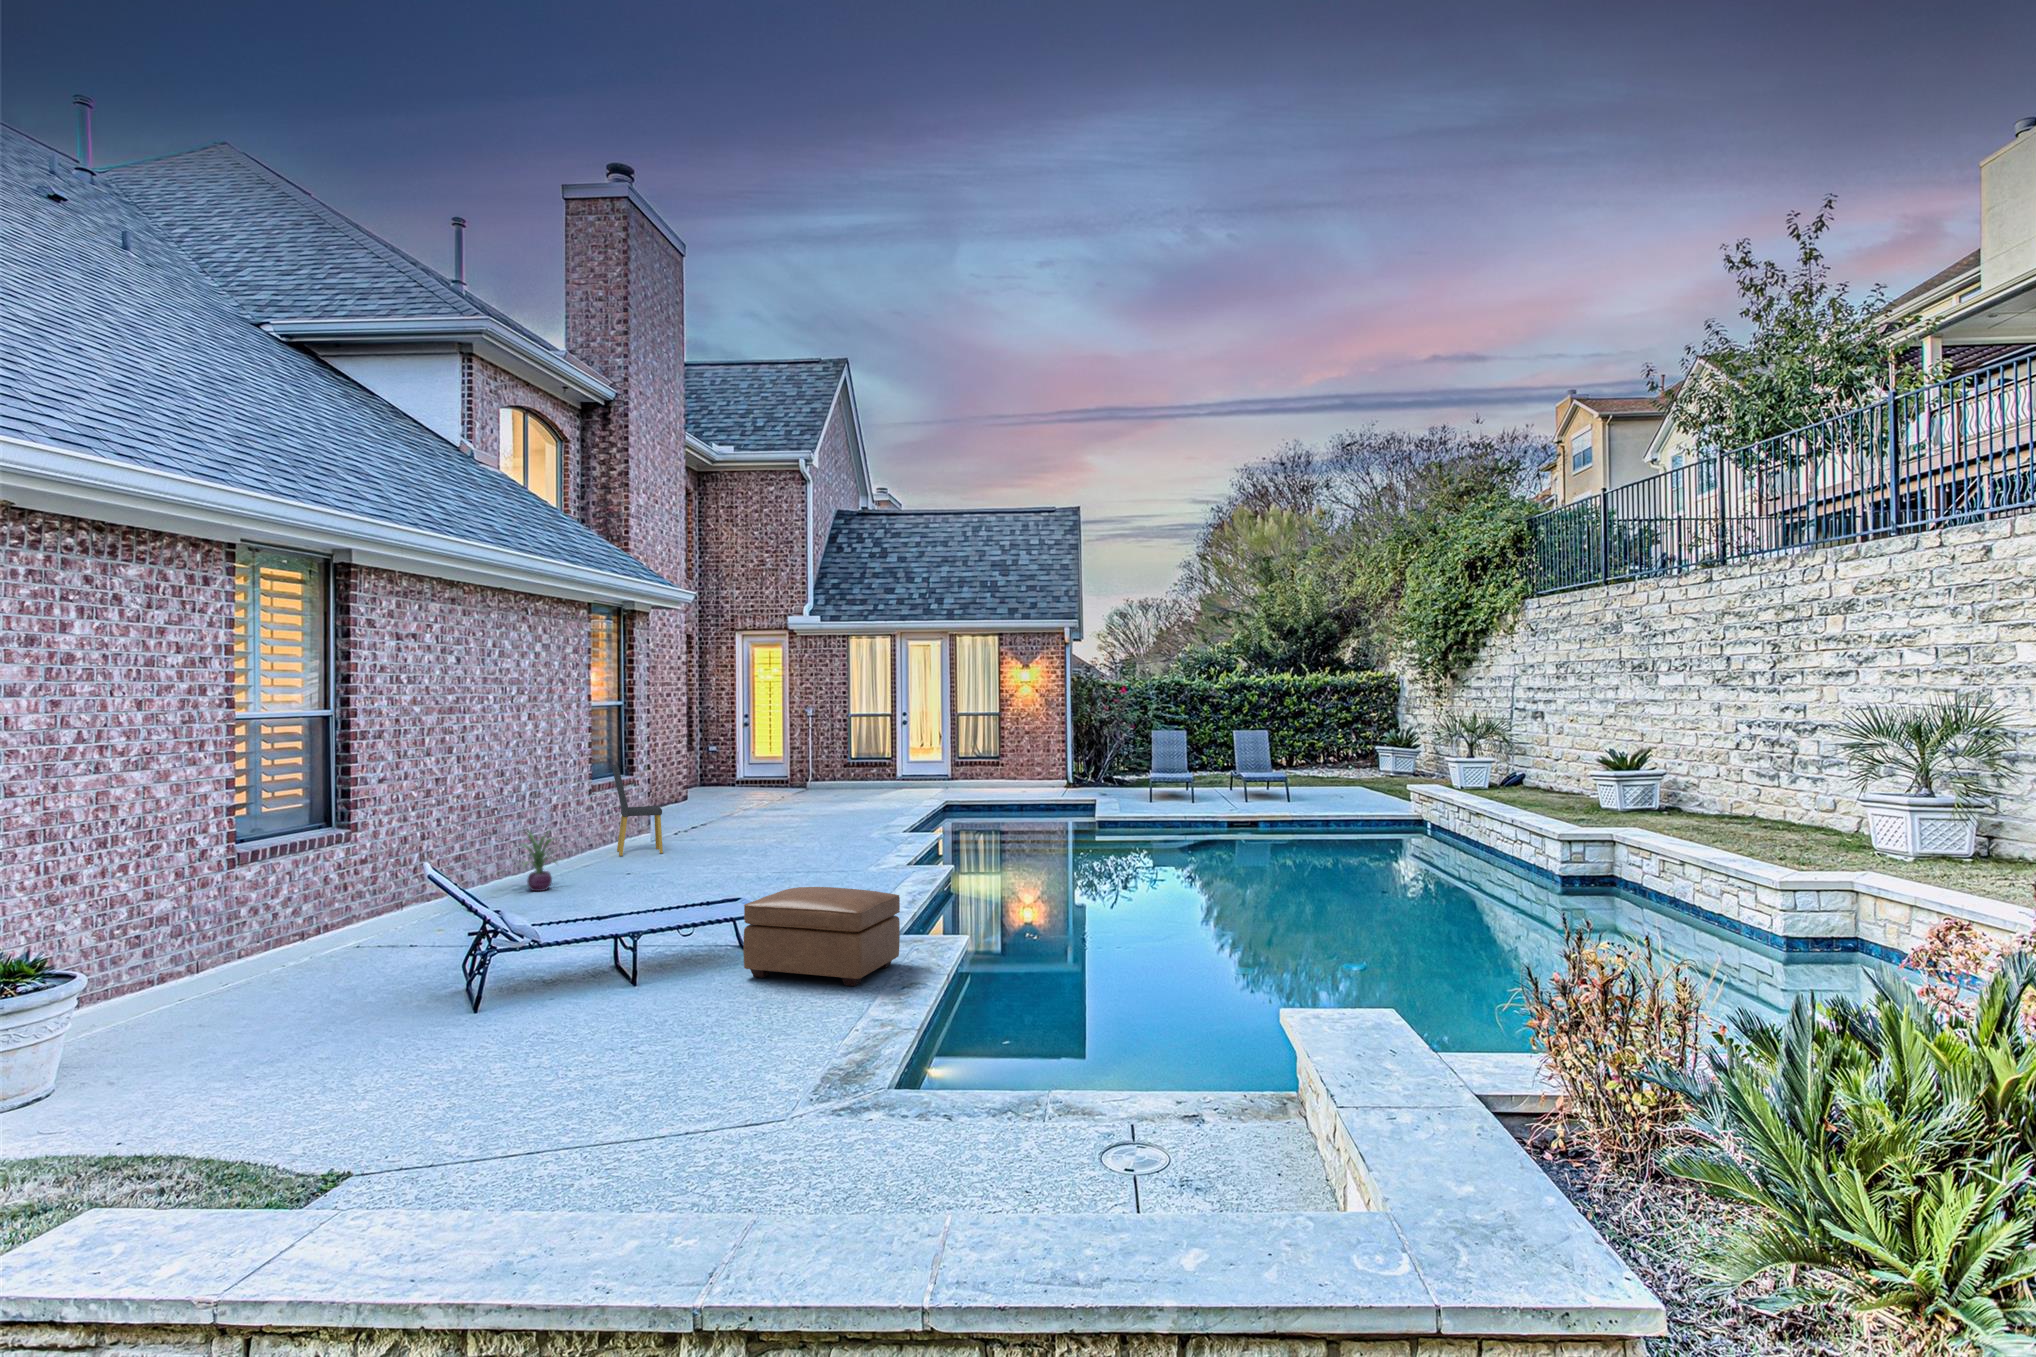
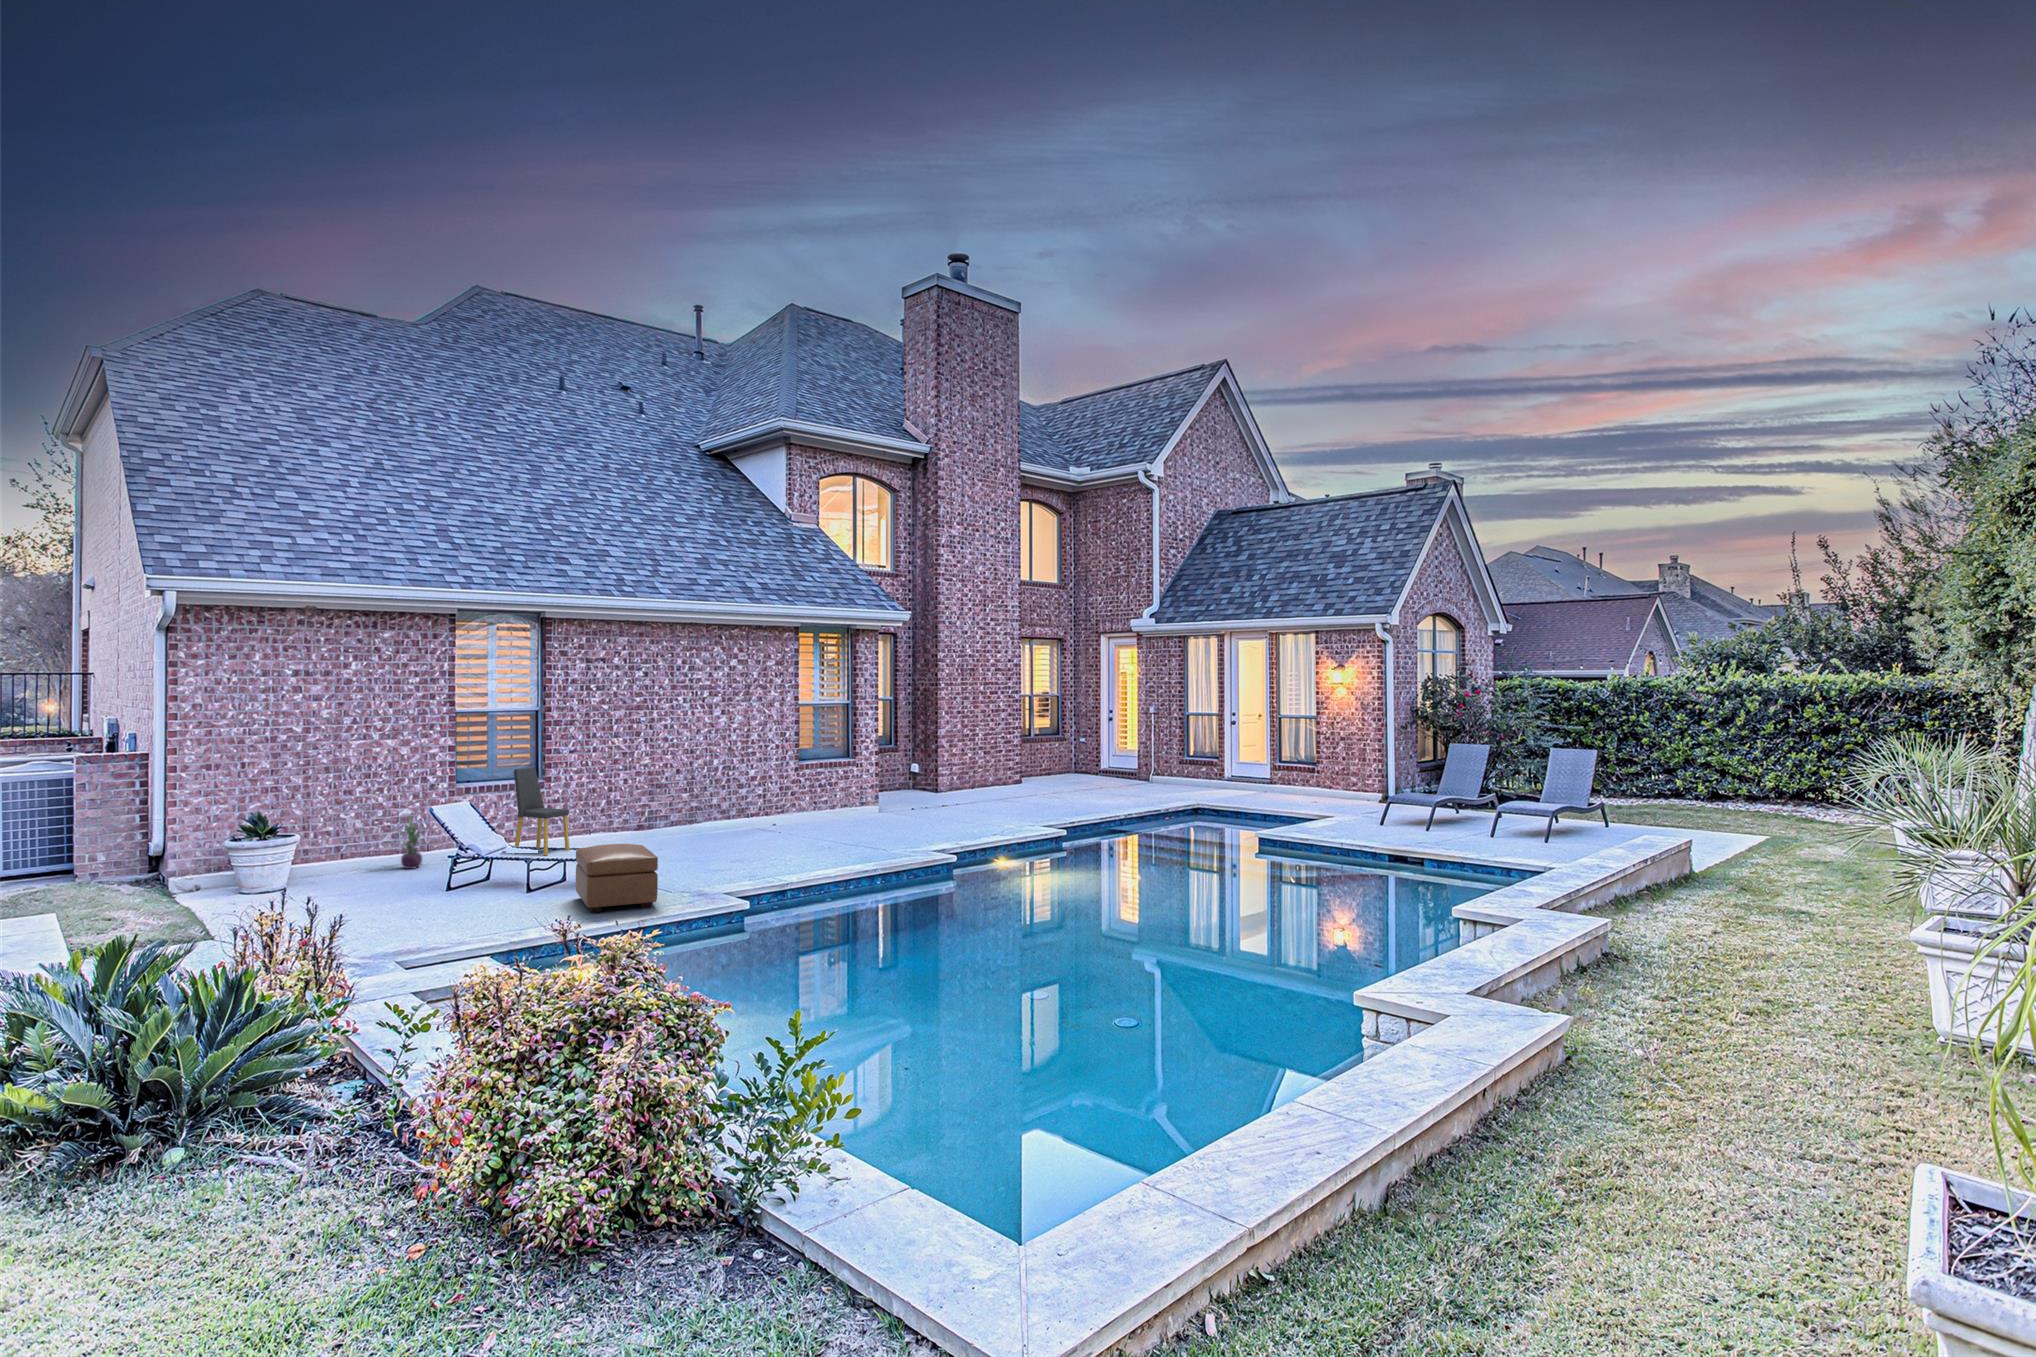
dining chair: present [612,765,663,856] -> present [514,767,569,856]
decorative plant: present [522,831,556,891] -> present [393,816,422,869]

